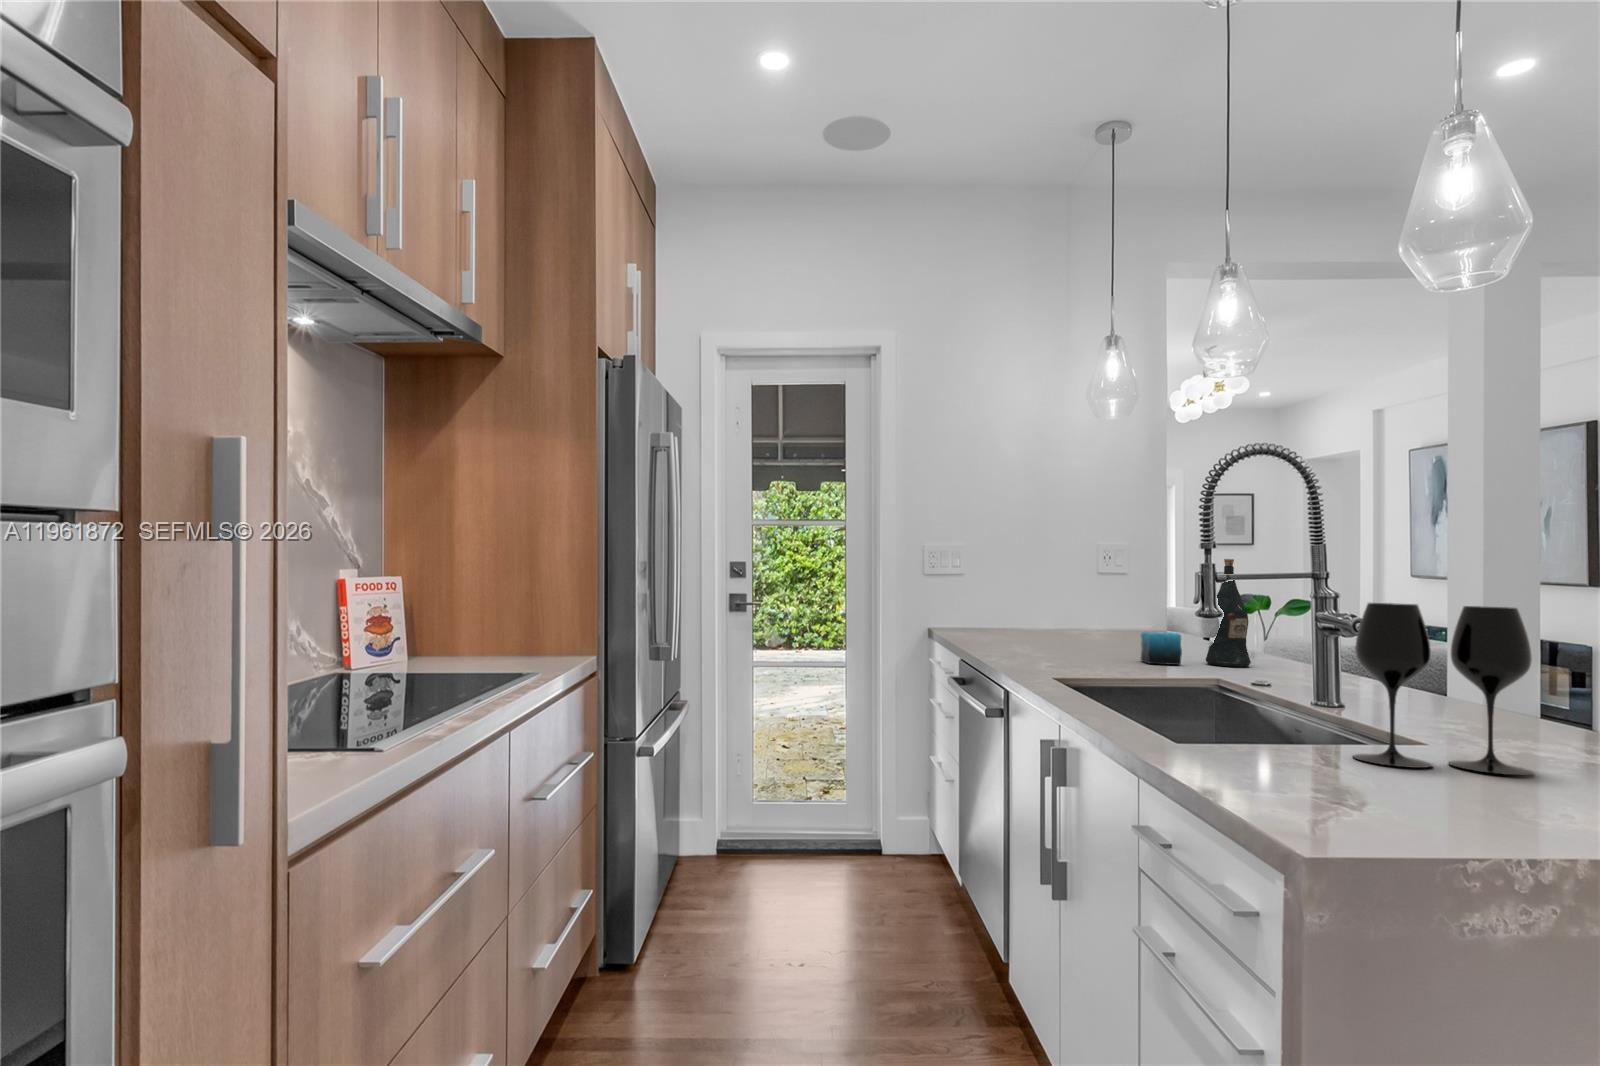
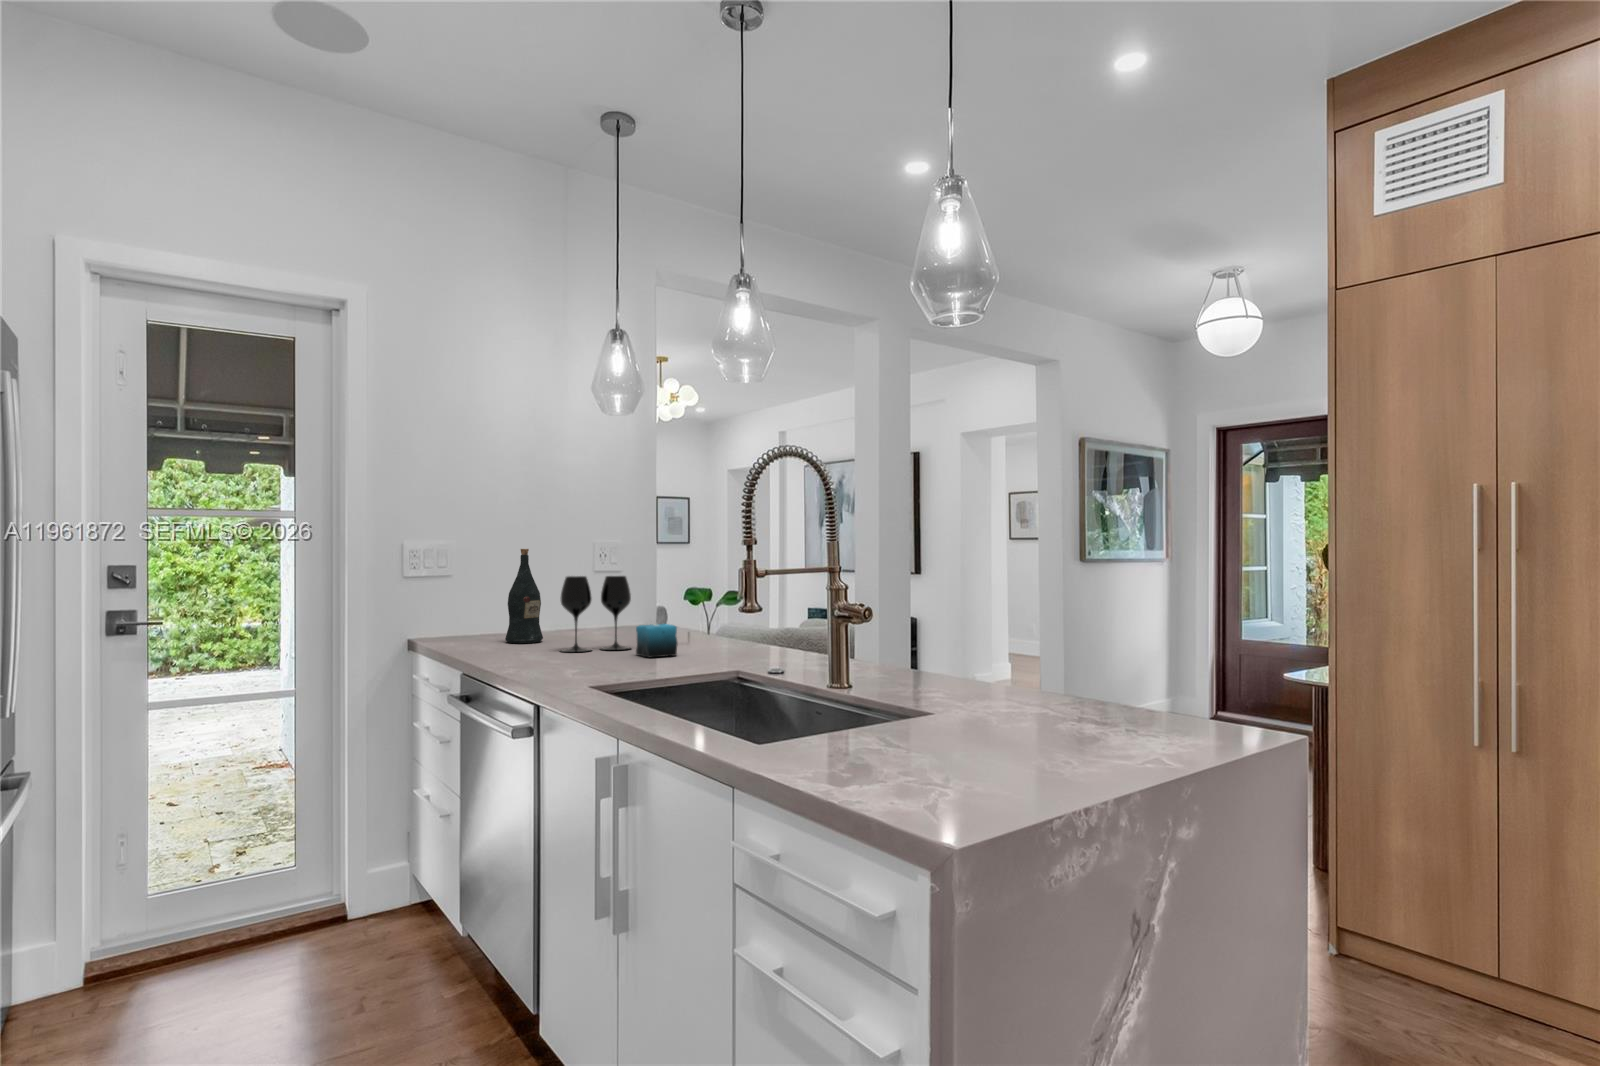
wine bottle: present [1206,559,1251,667] -> present [505,549,543,643]
wine glass: present [1353,603,1534,775] -> present [560,576,631,652]

